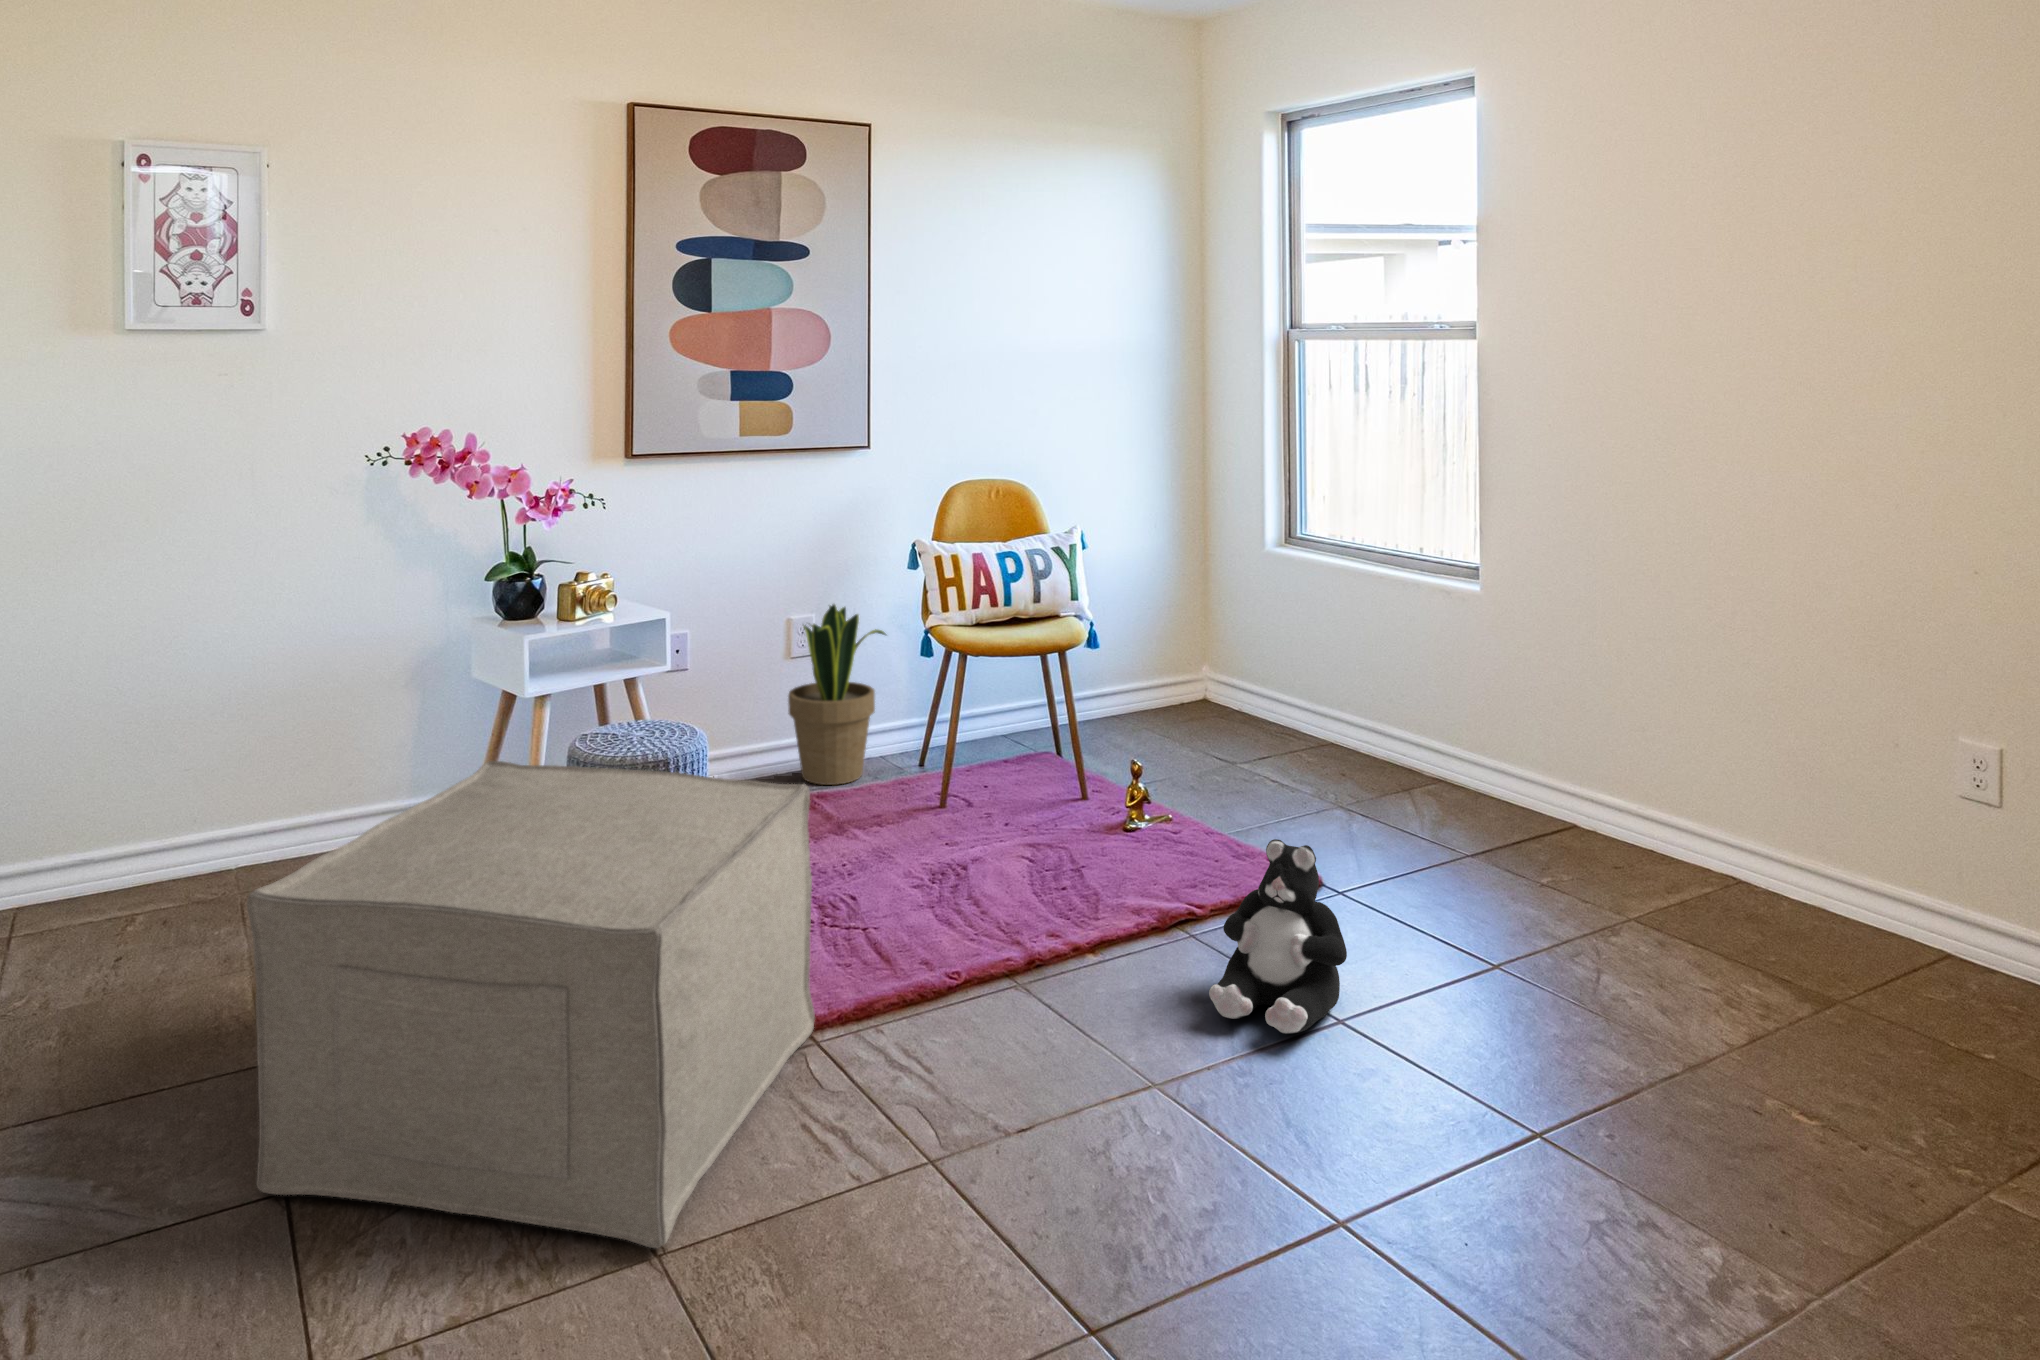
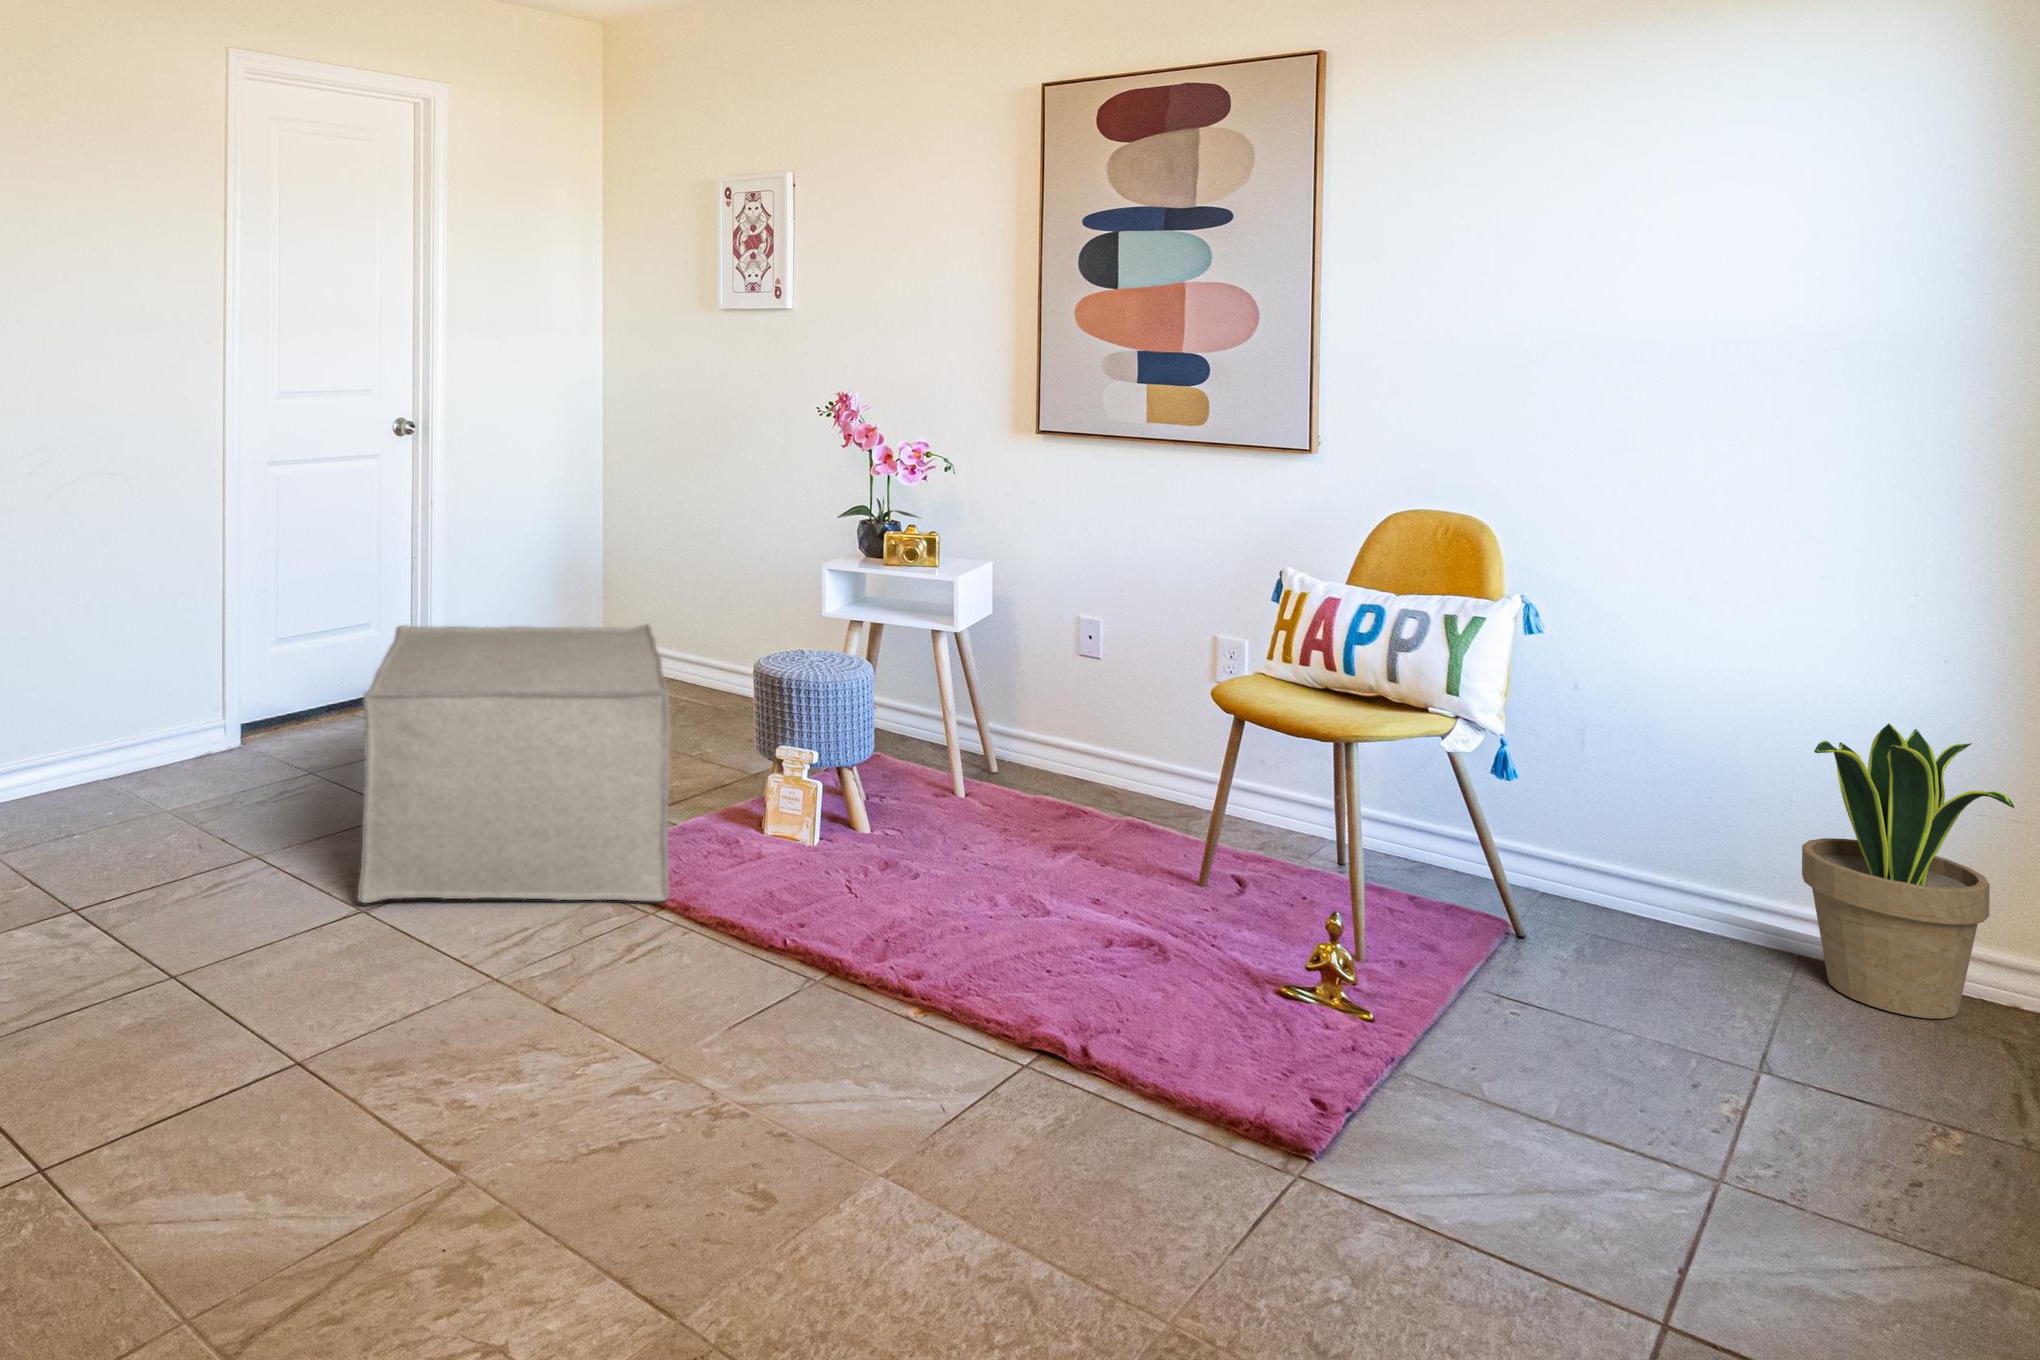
potted plant: present [788,604,886,785] -> present [1802,723,2014,1019]
plush toy: present [1209,839,1347,1034] -> none [765,936,962,1166]

